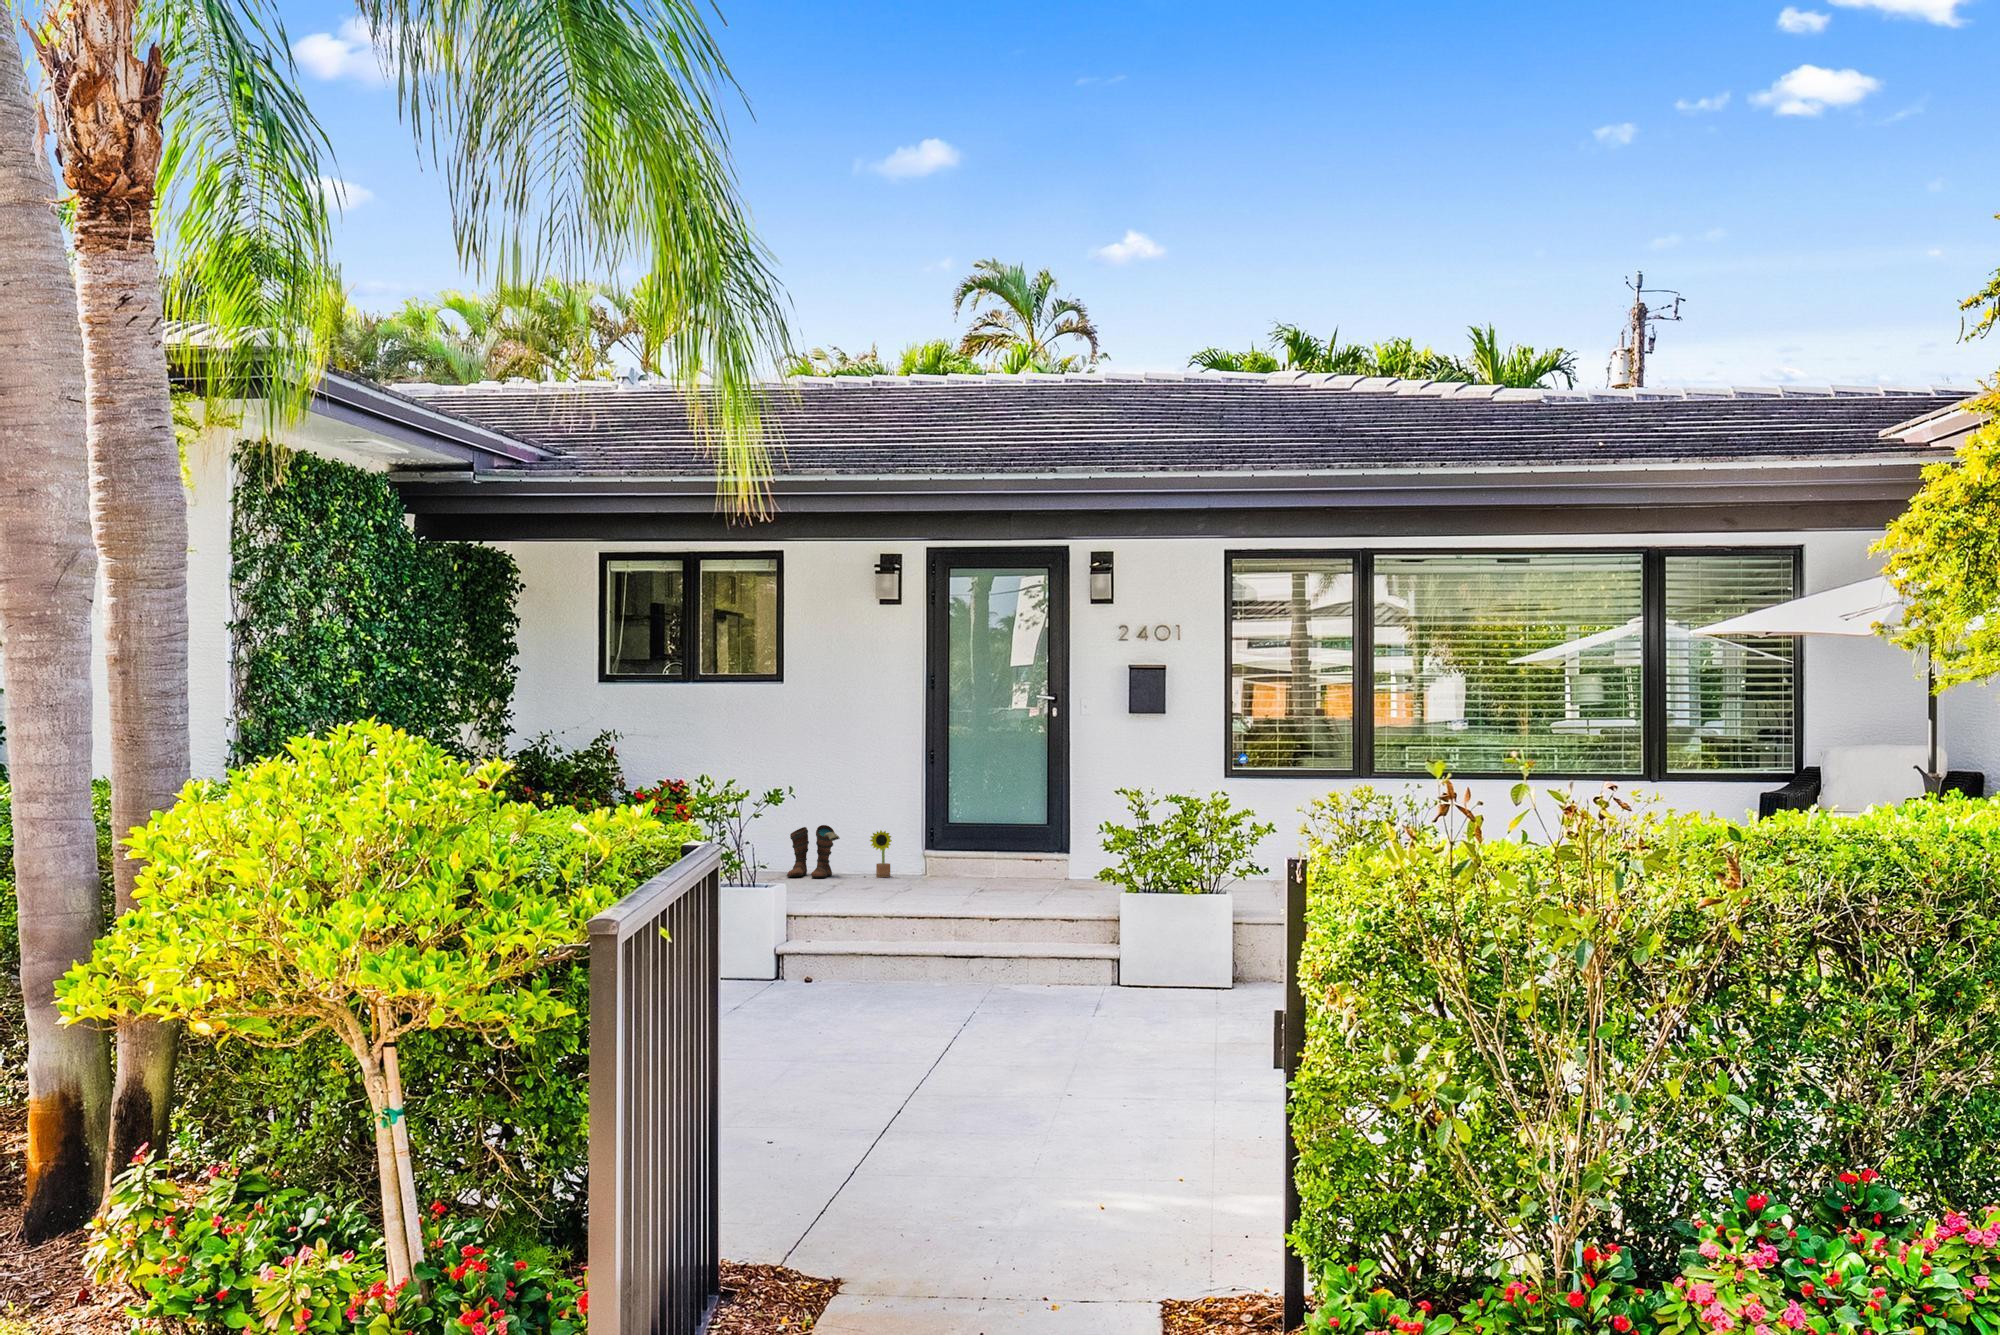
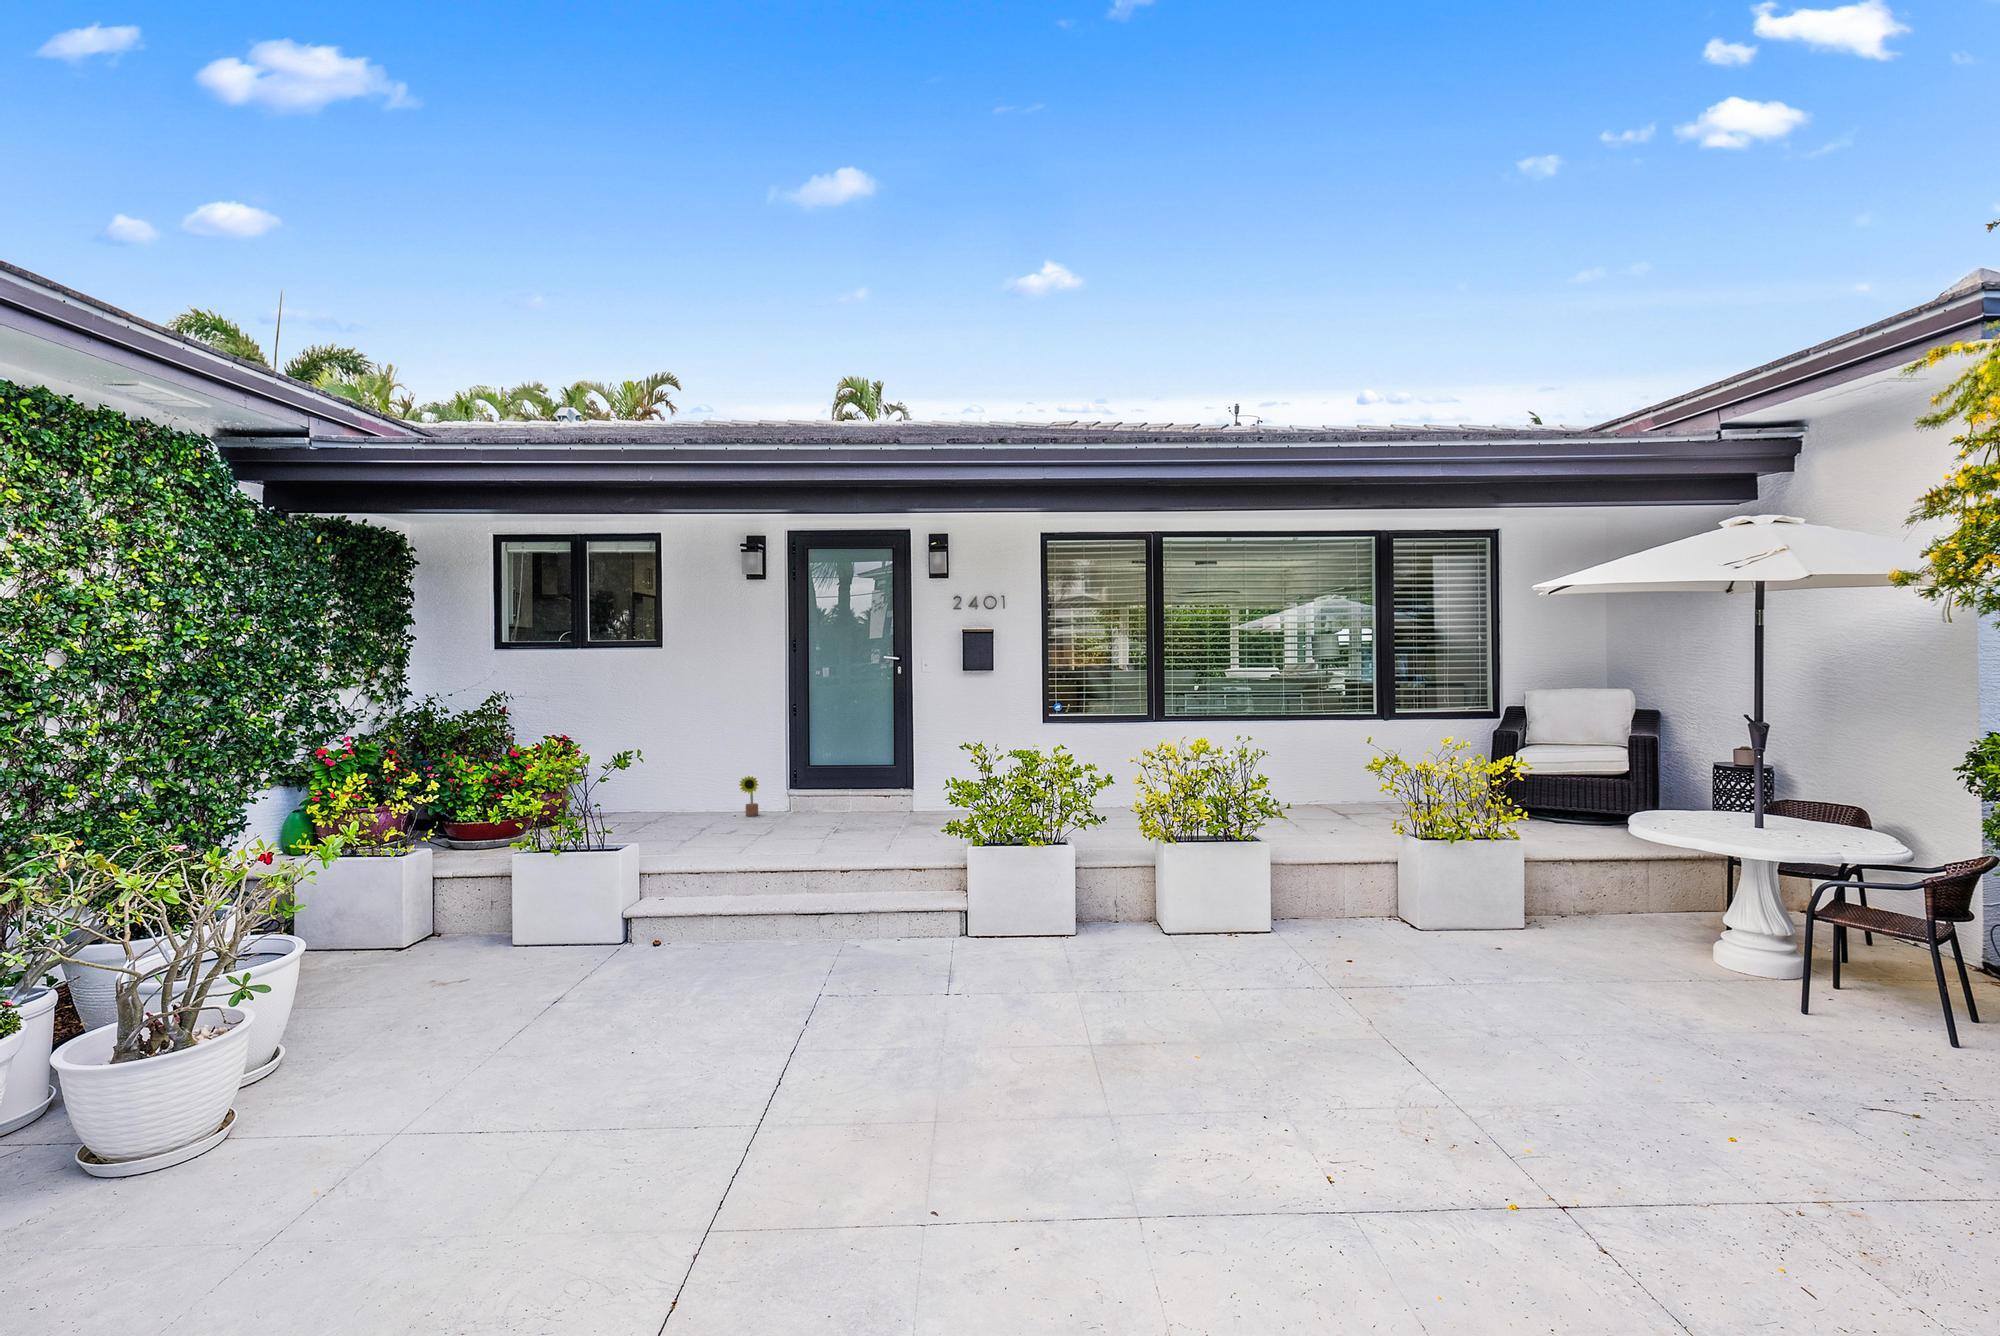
boots: present [787,825,840,878] -> none [664,772,712,819]

